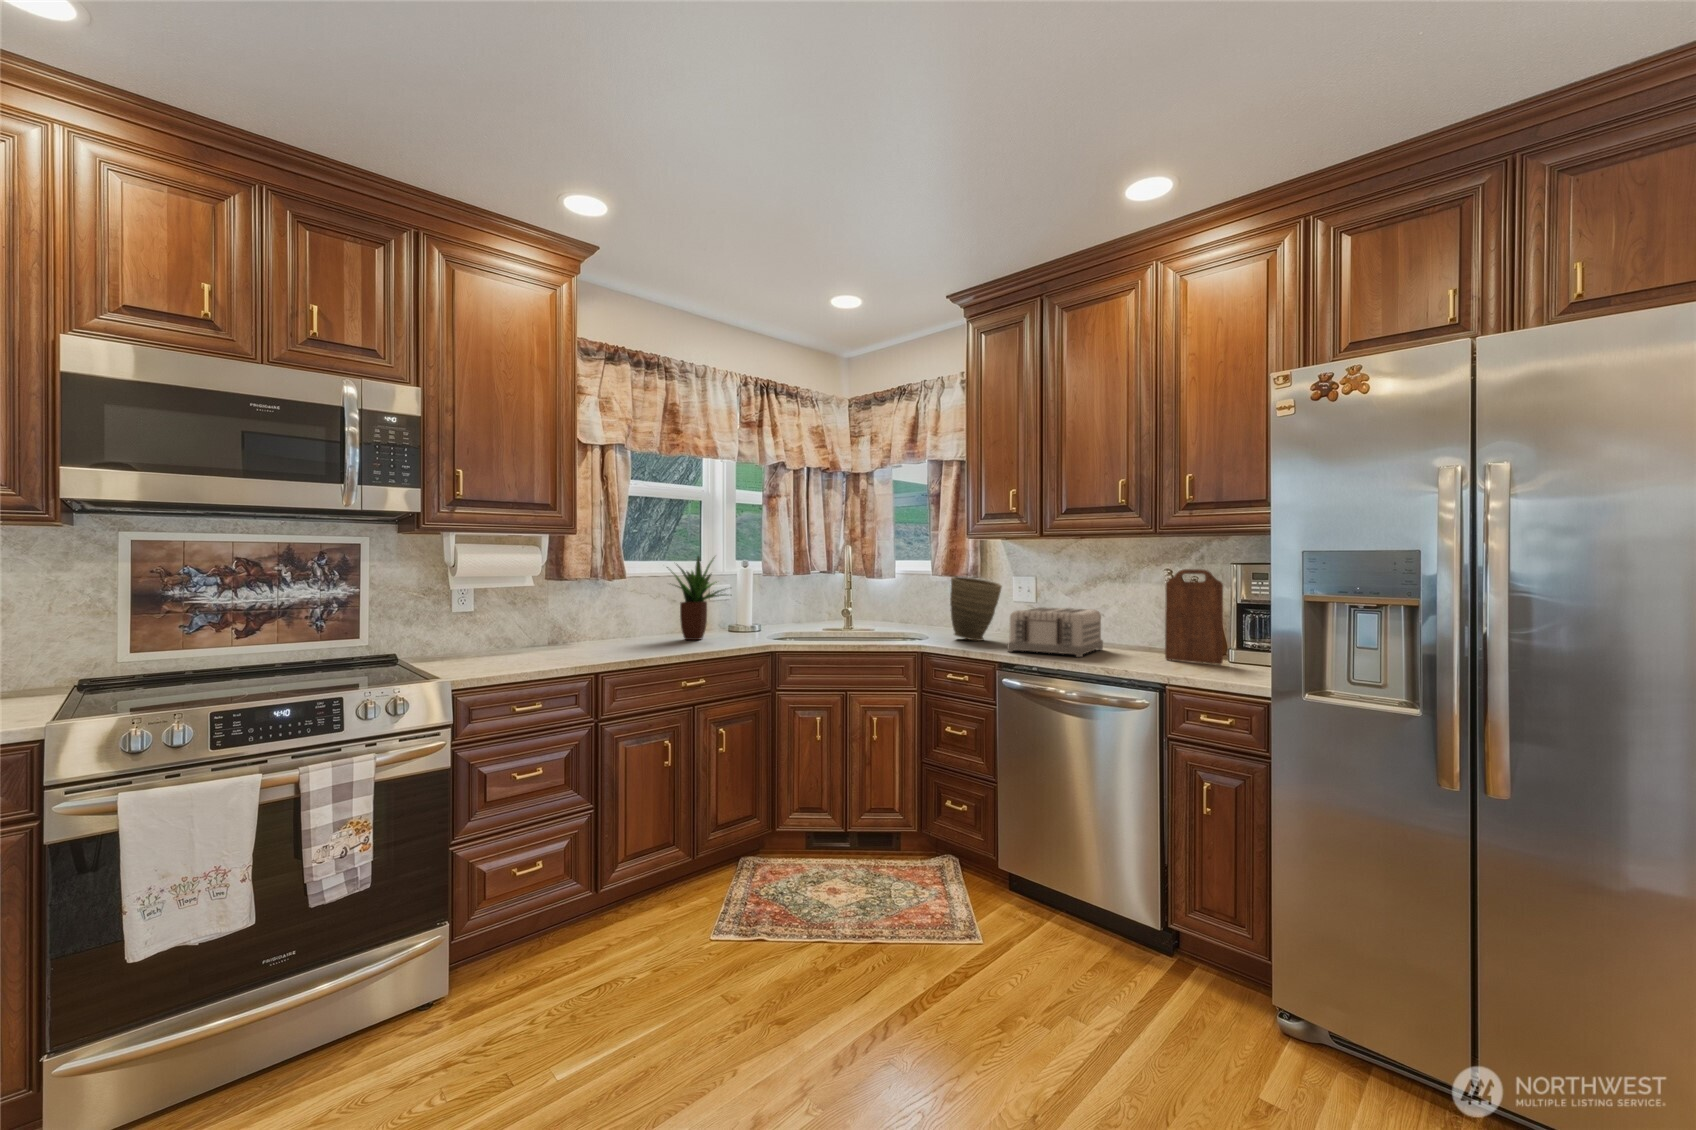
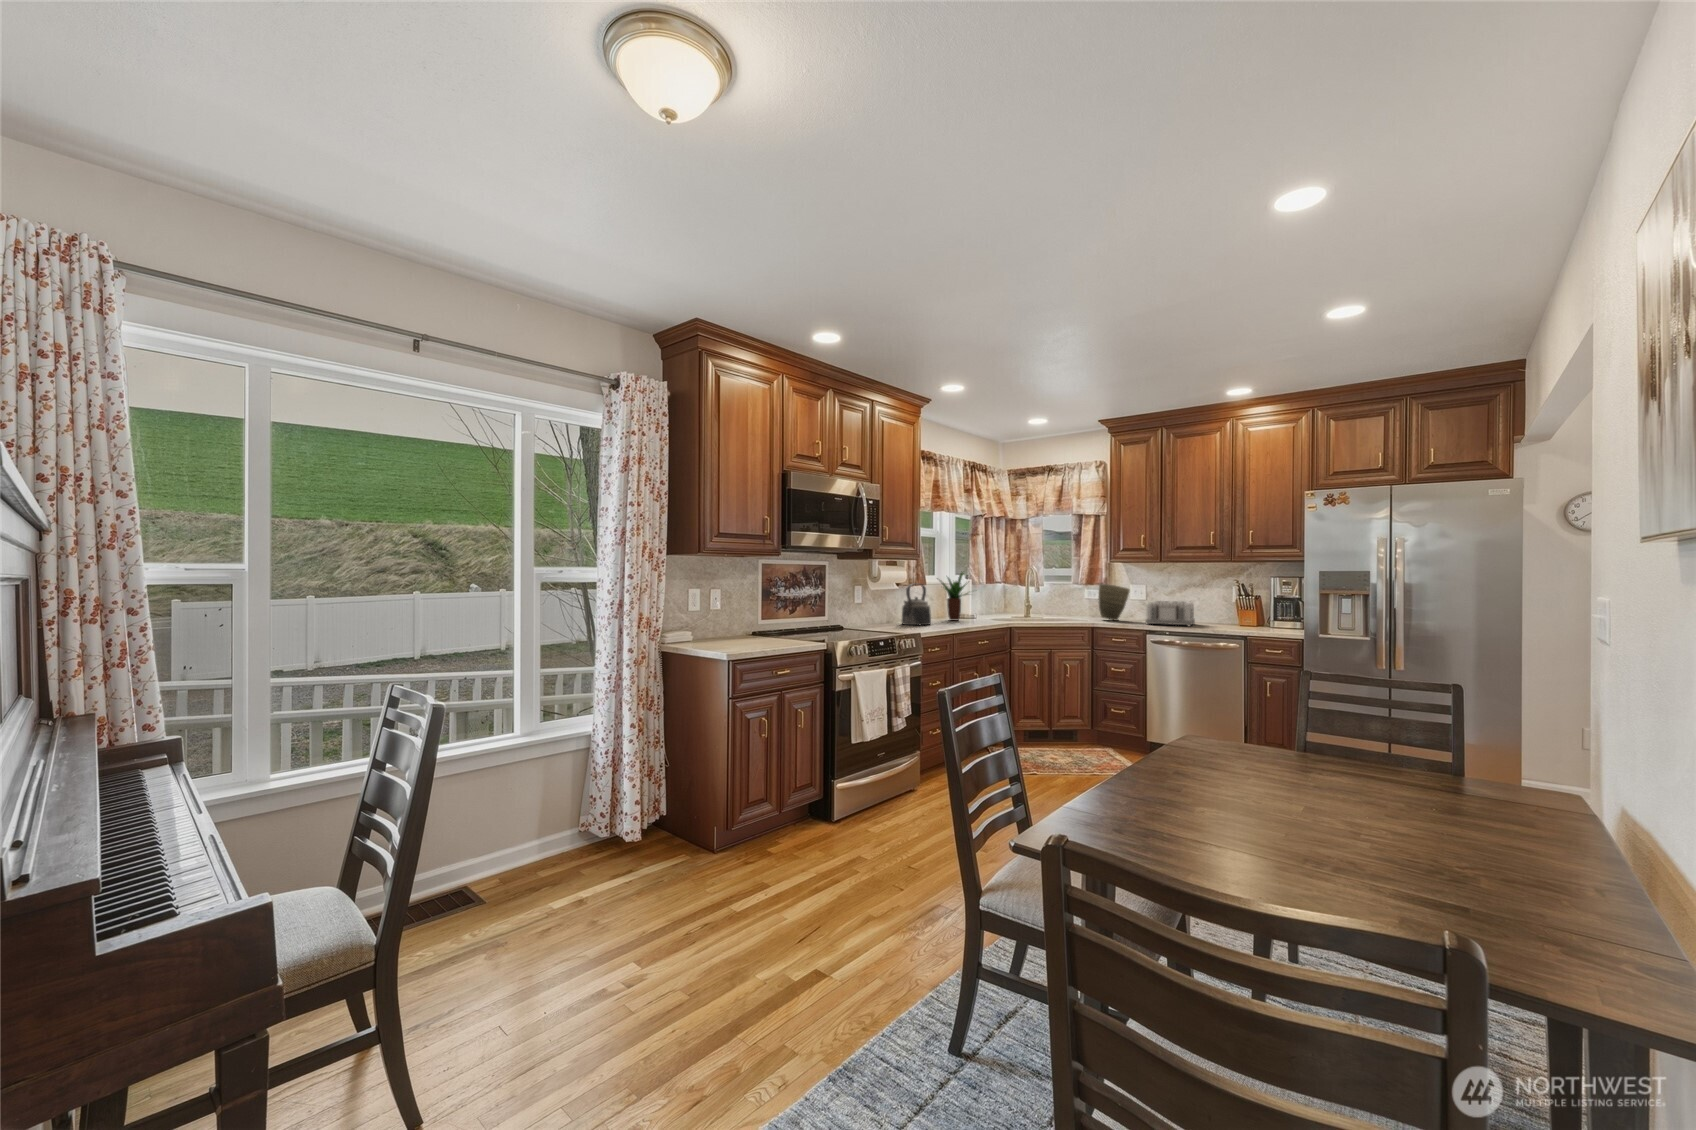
cutting board: present [1165,569,1223,665] -> none [1235,579,1268,629]
kettle: none [543,577,610,653] -> present [902,584,931,625]

